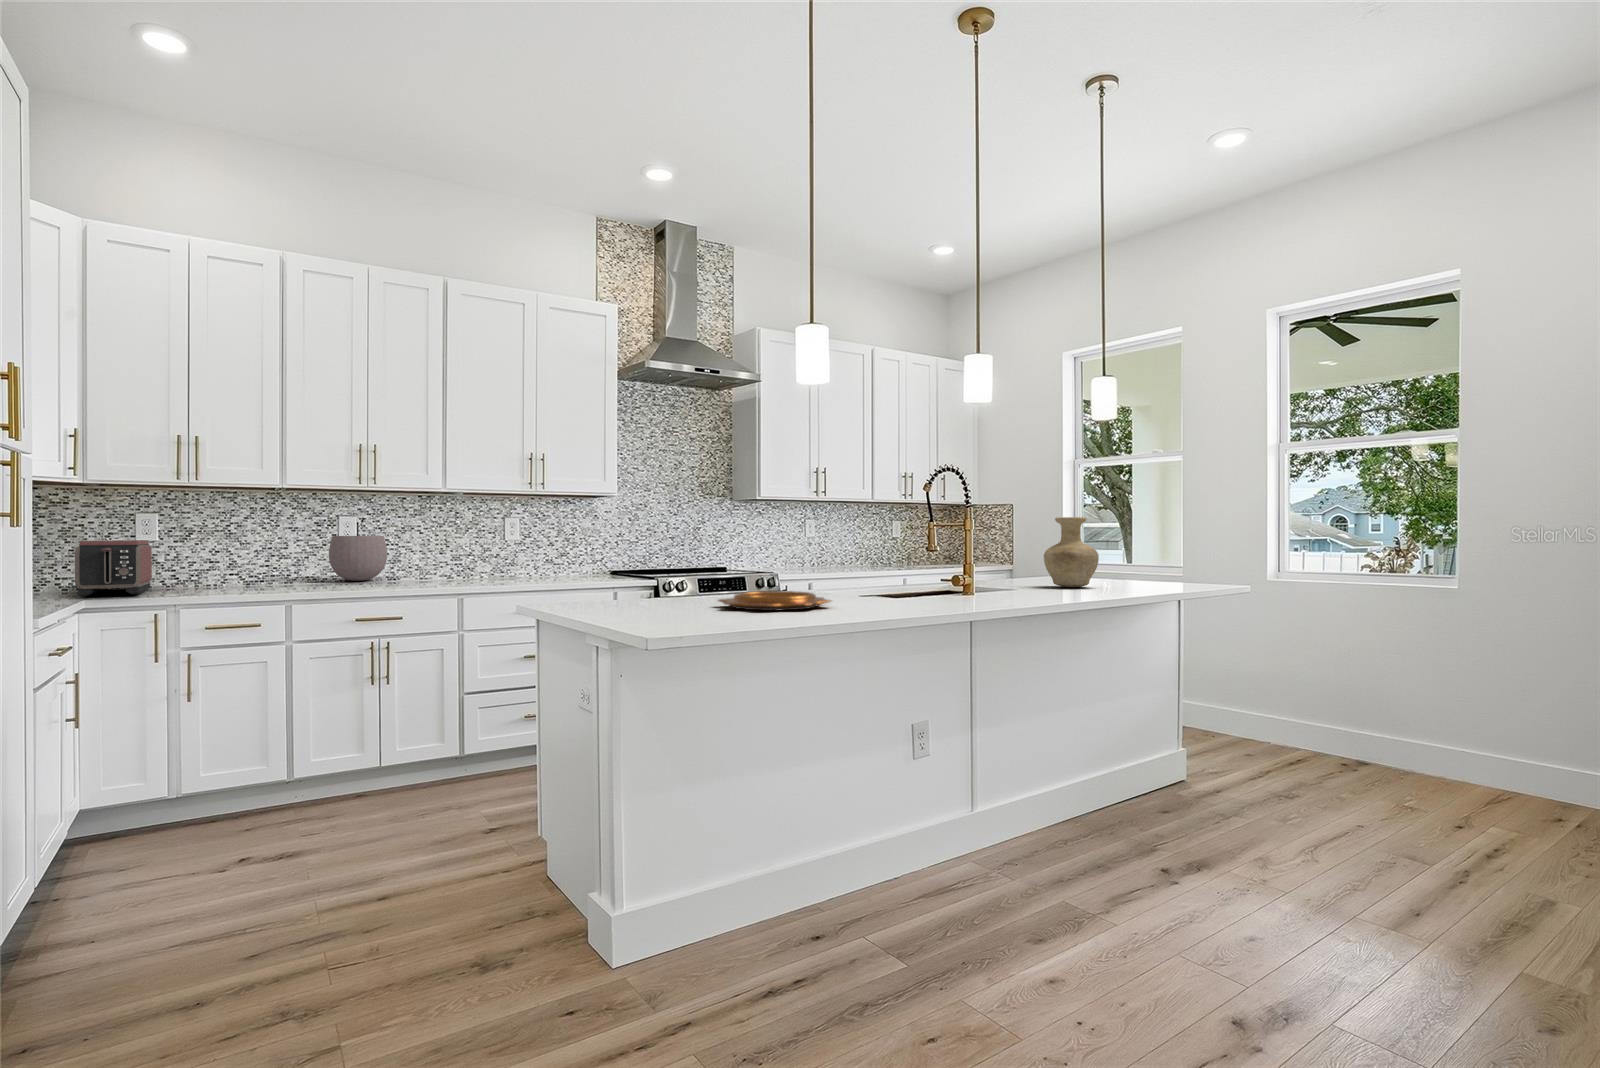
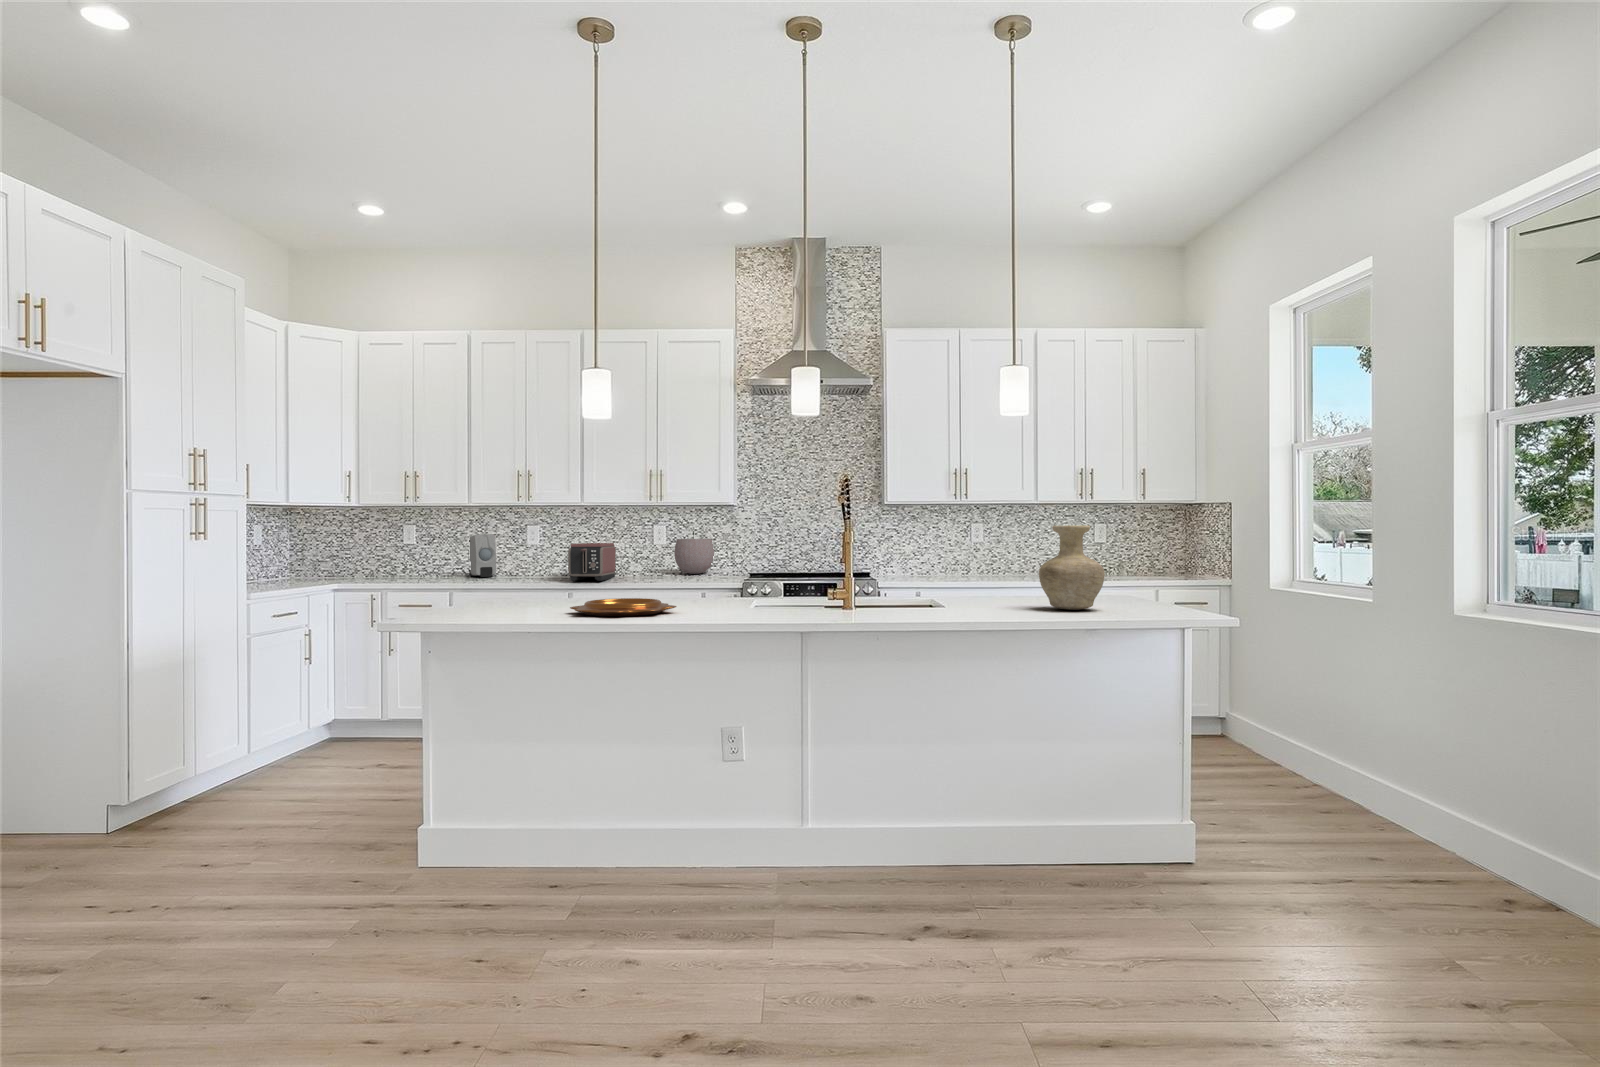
plant pot: present [329,518,387,581] -> present [674,531,714,574]
soap dispenser: none [247,527,299,584] -> present [468,534,496,577]
toaster: present [75,540,152,596] -> present [568,543,616,581]

